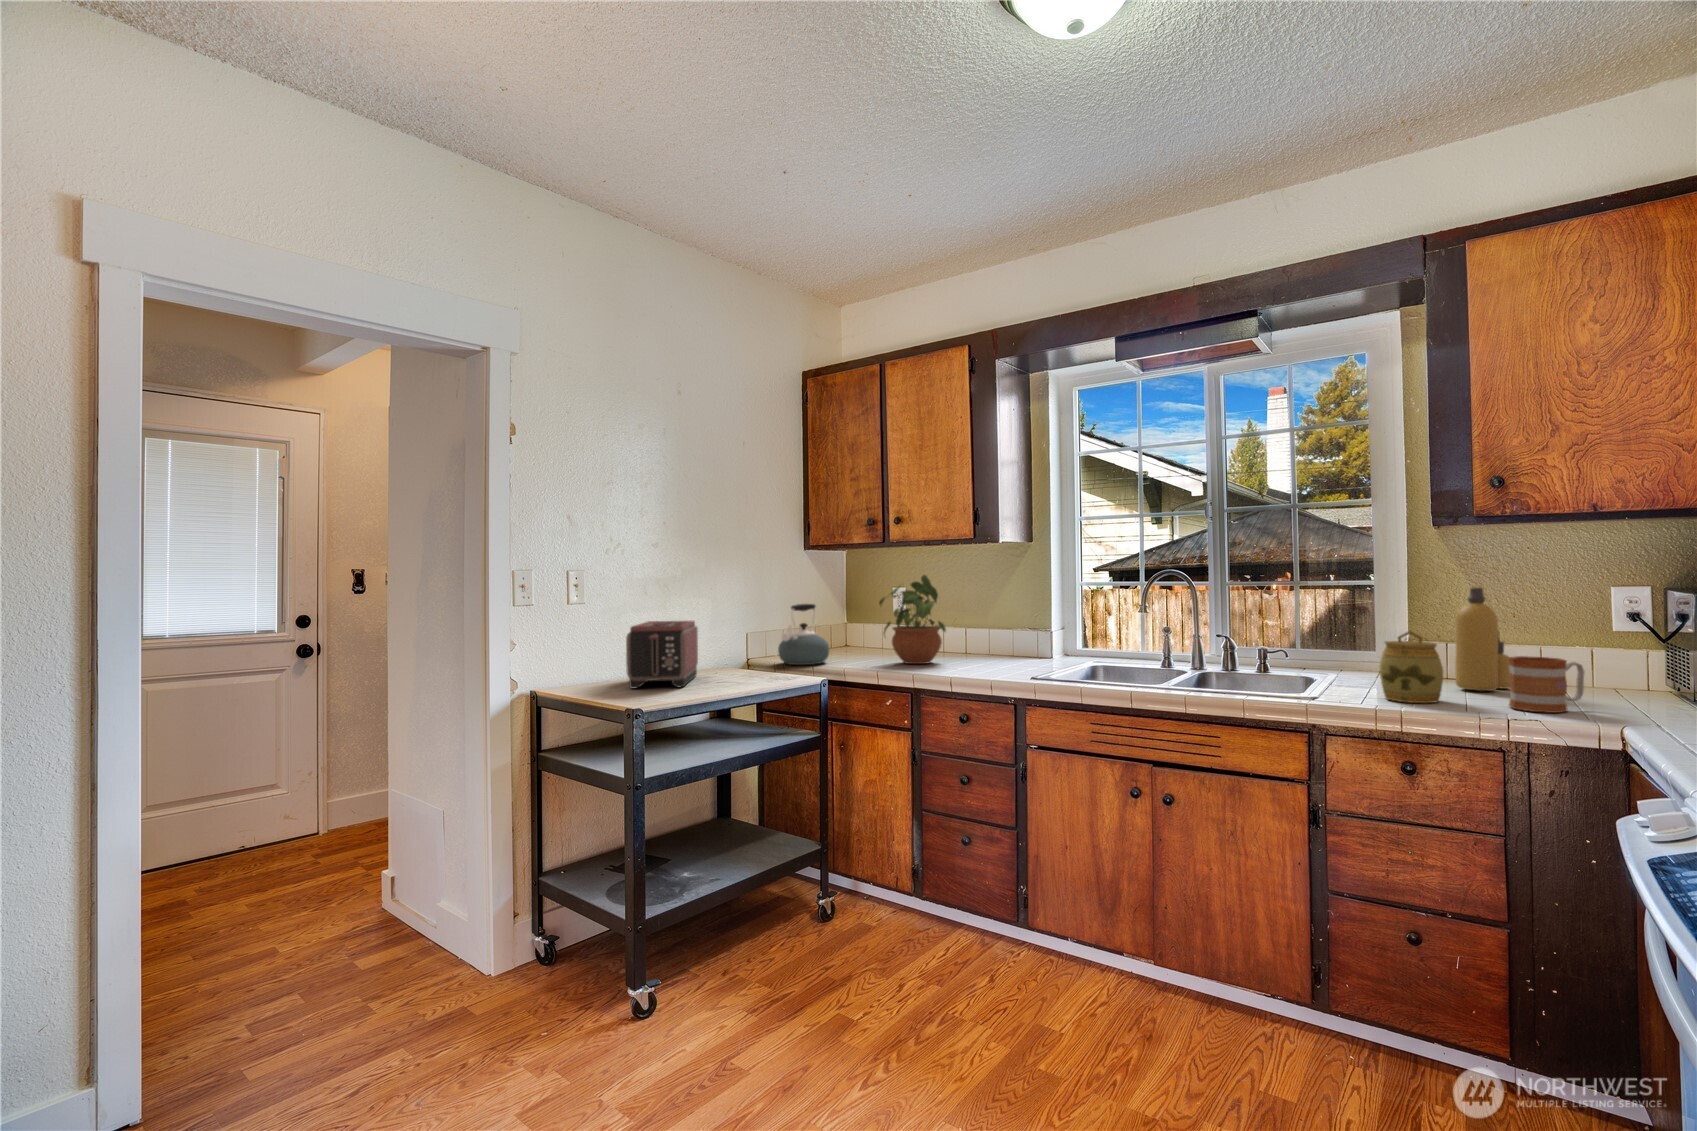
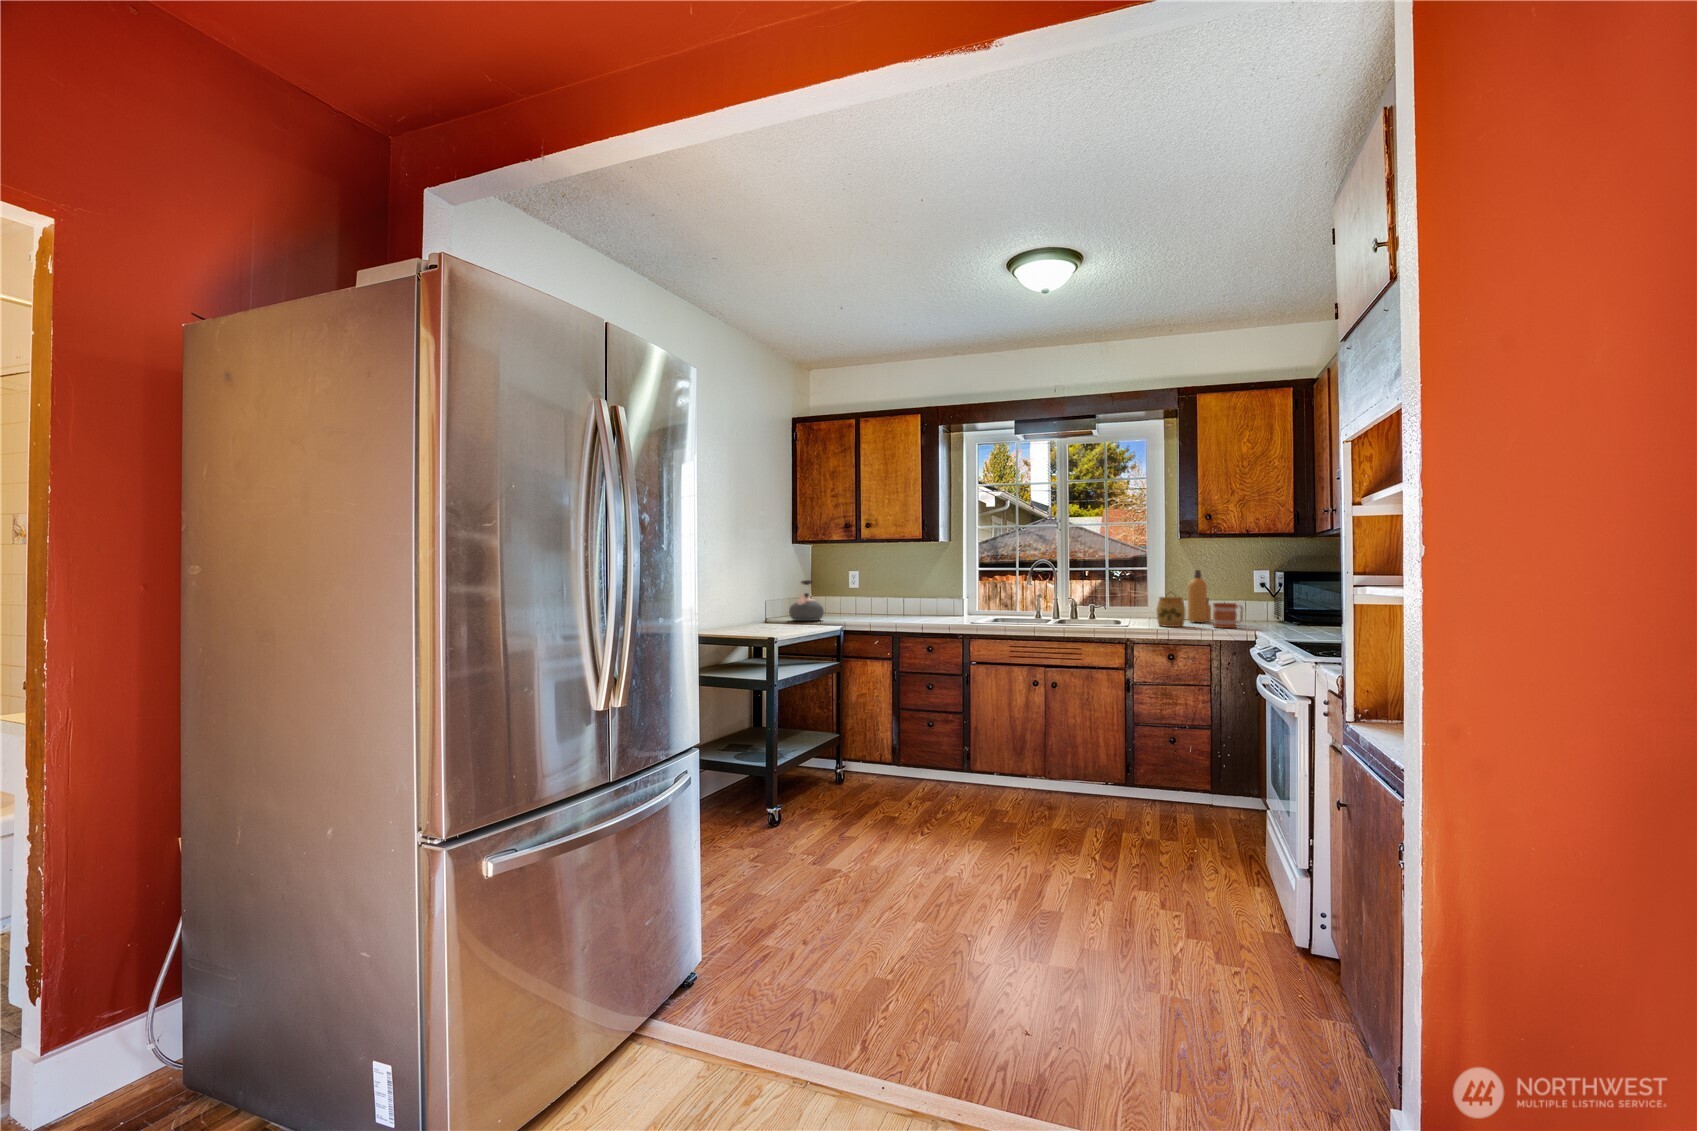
potted plant: present [879,575,946,664] -> none [857,561,903,619]
toaster: present [626,621,698,688] -> none [718,590,765,633]

